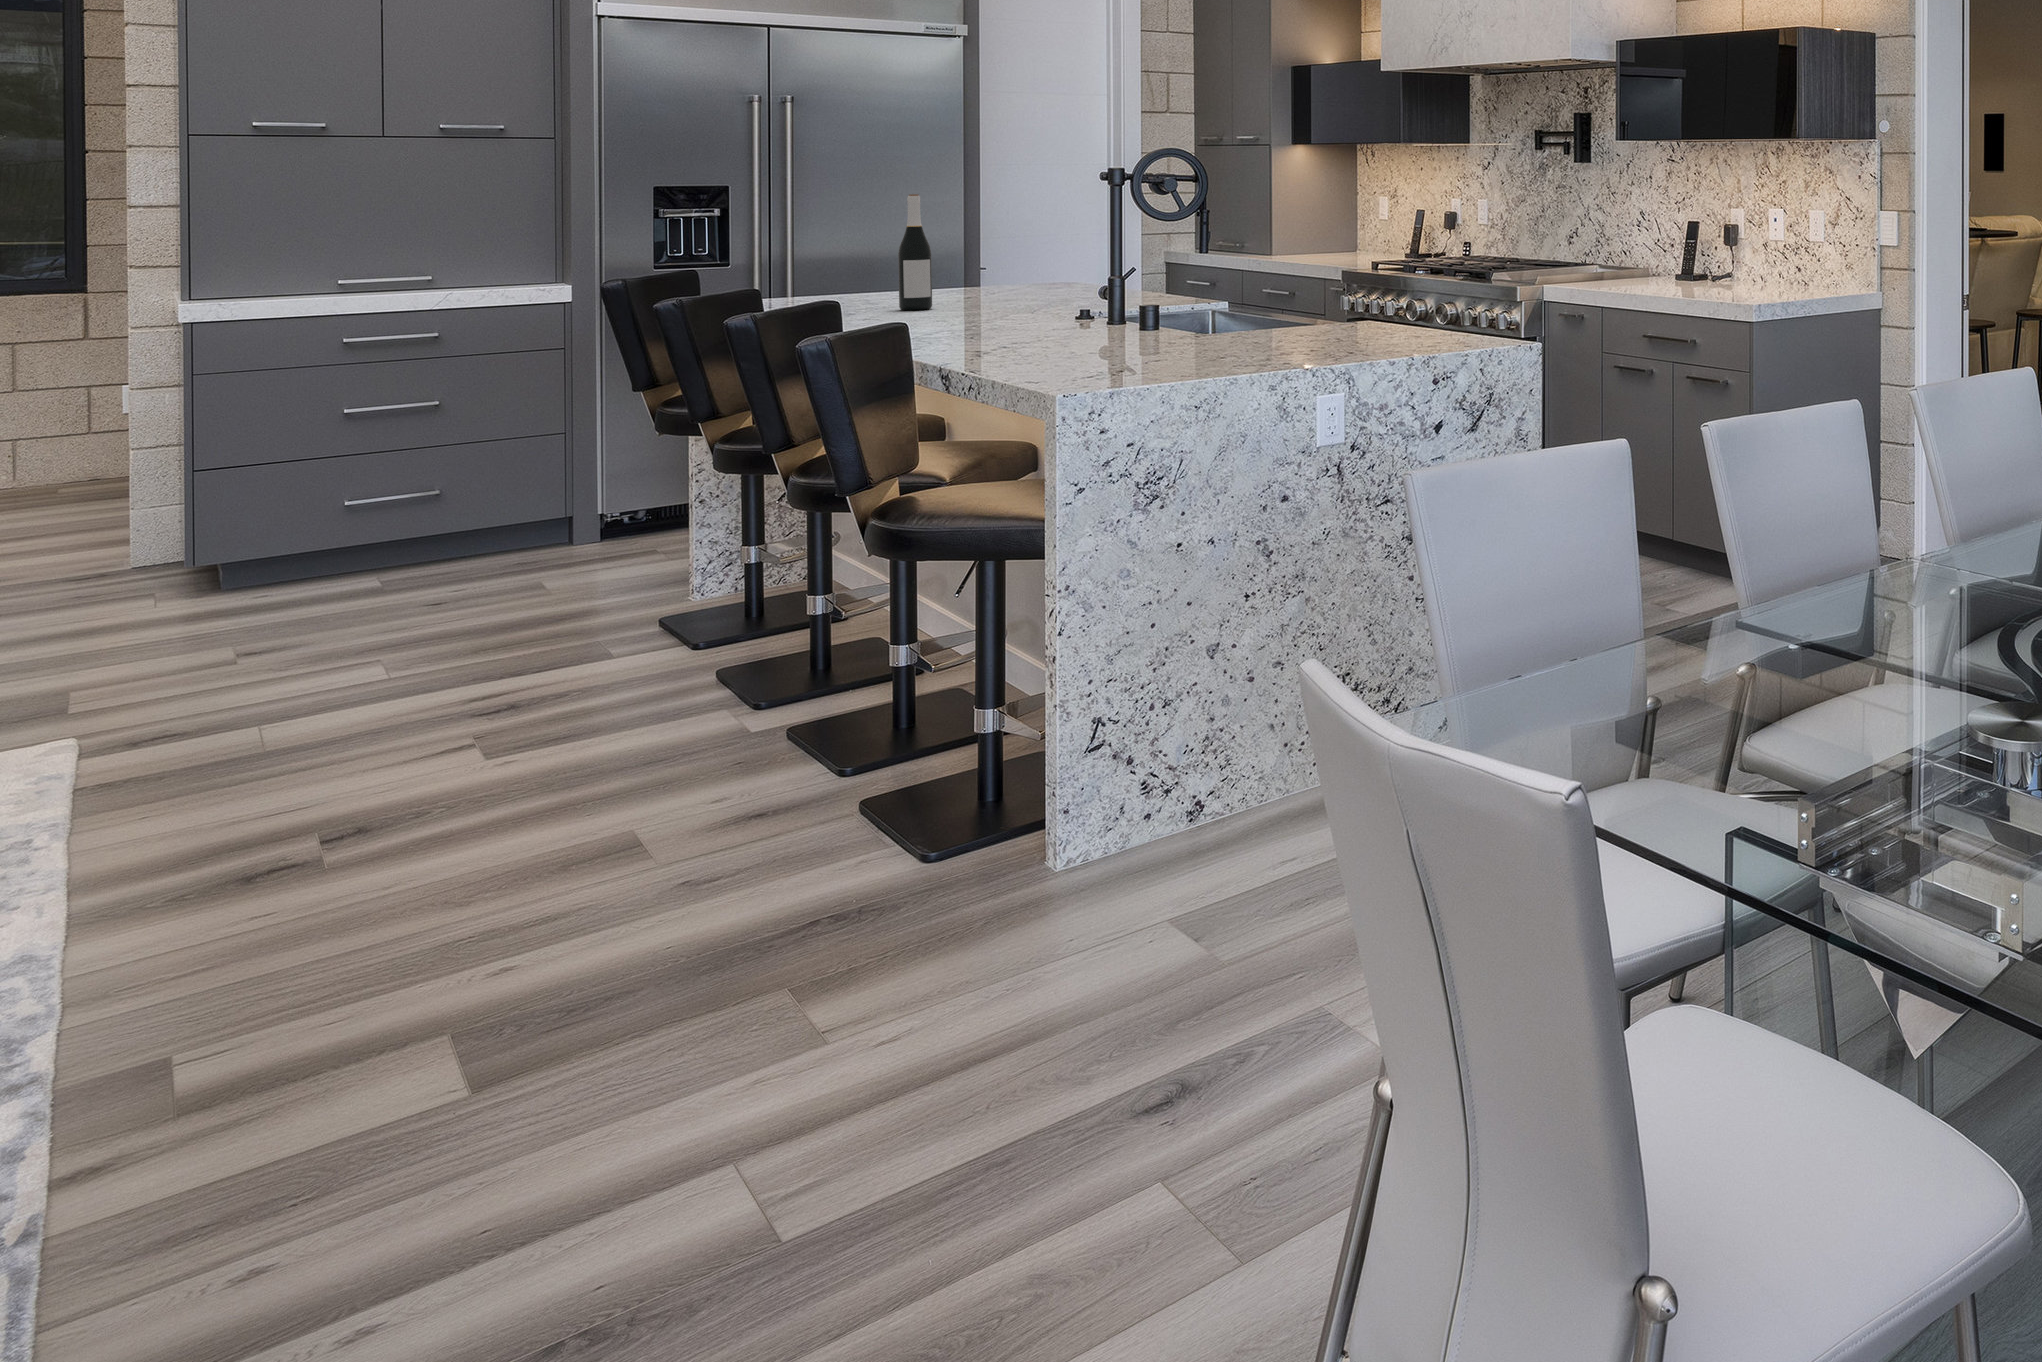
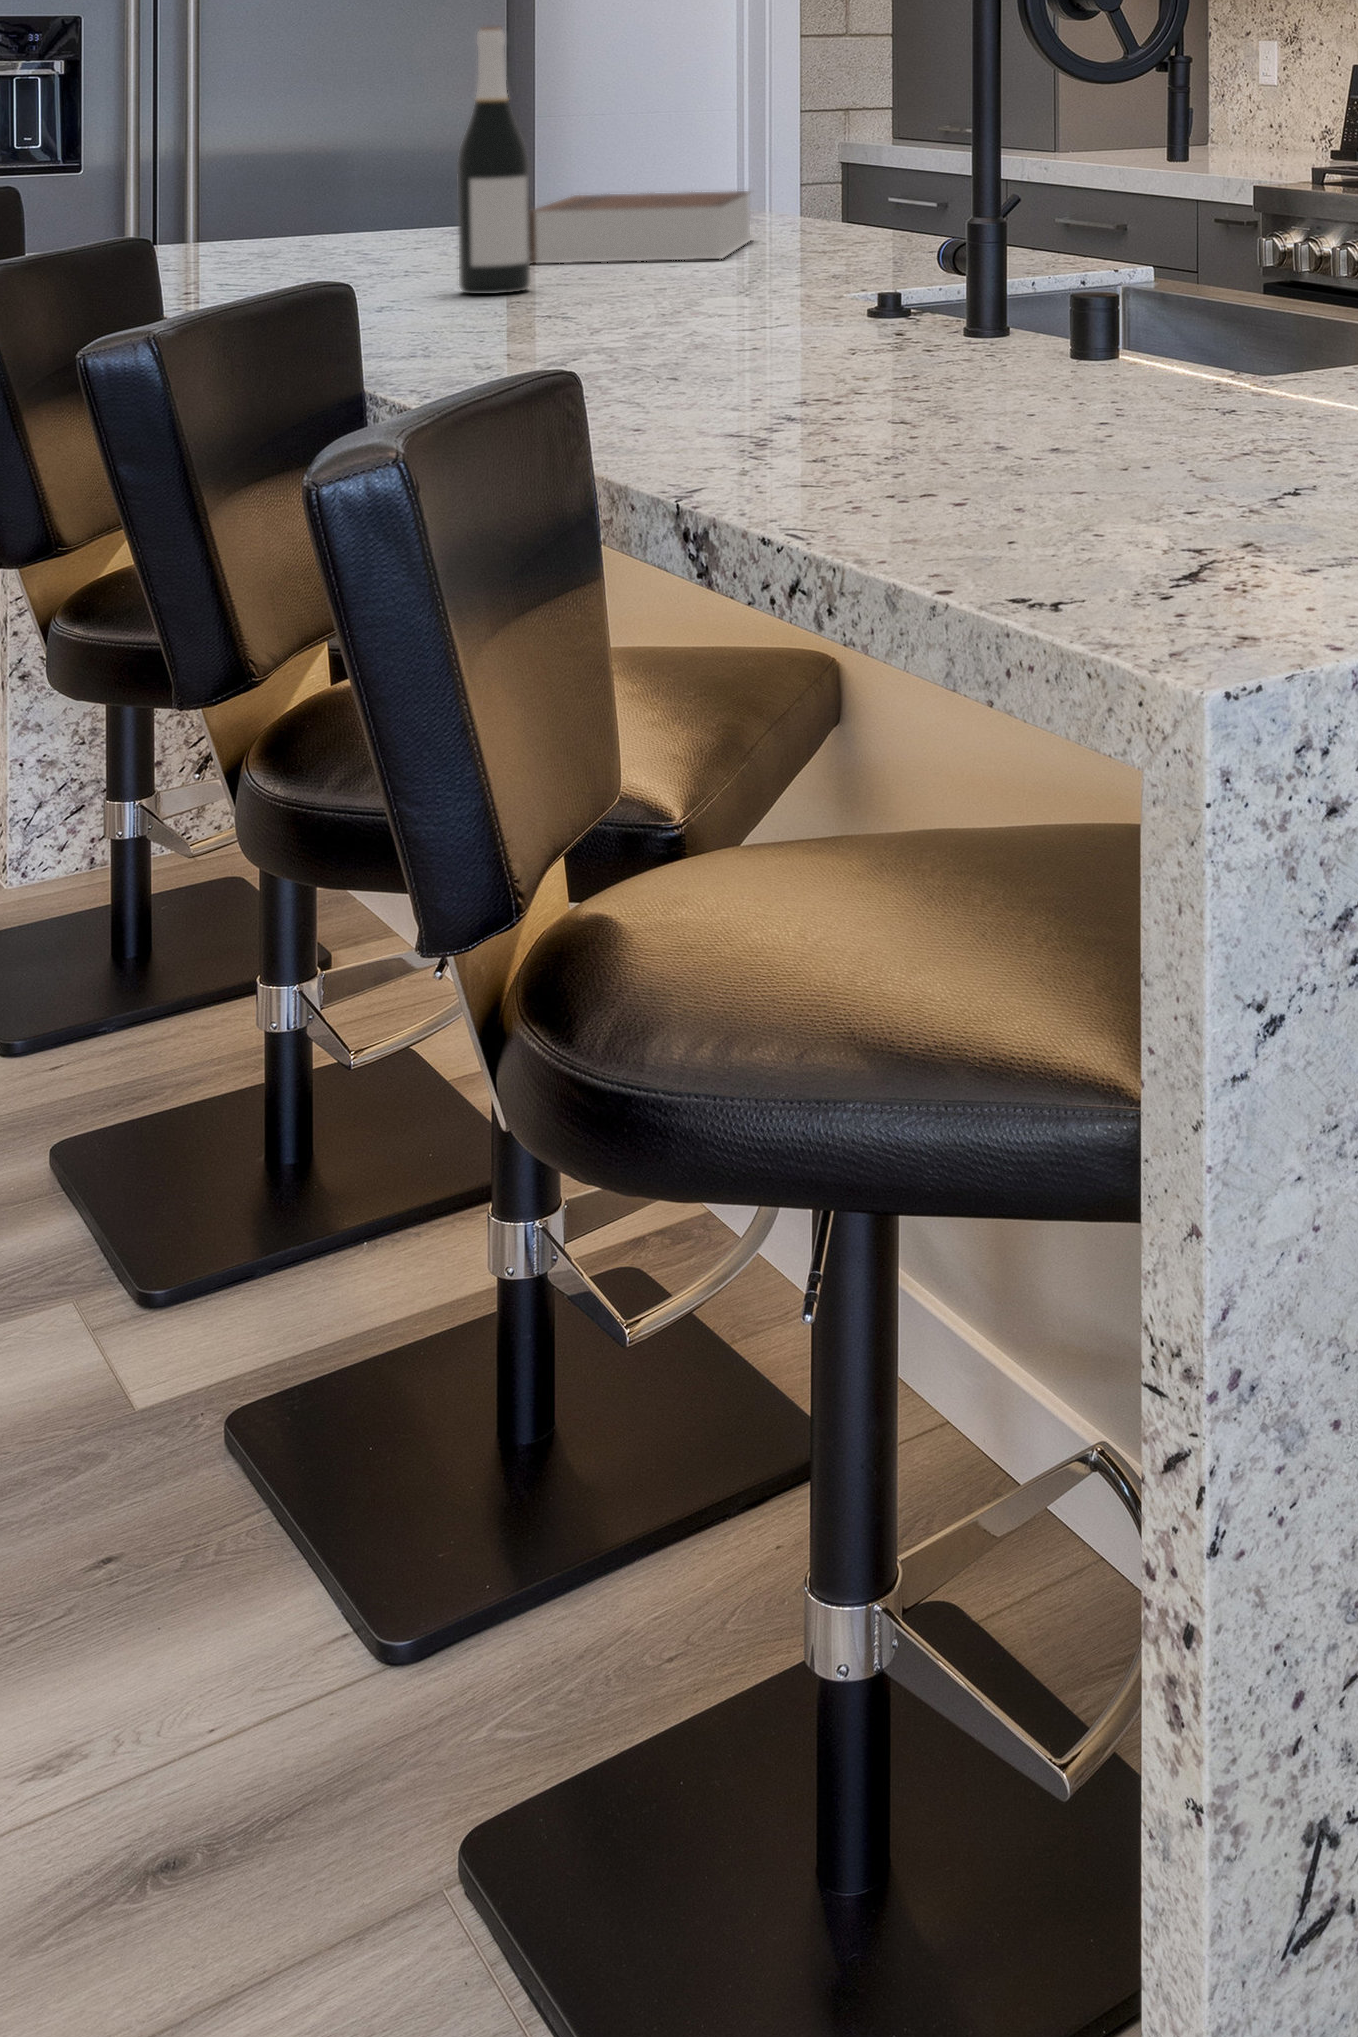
book: none [939,269,1057,300] -> present [529,191,752,263]

